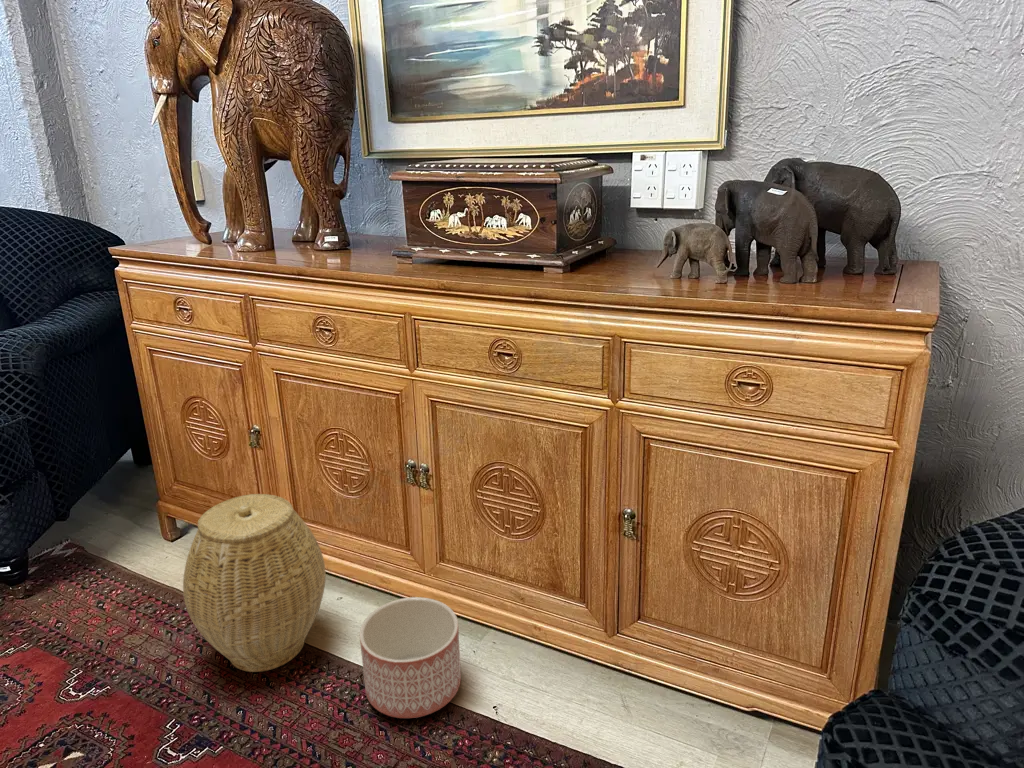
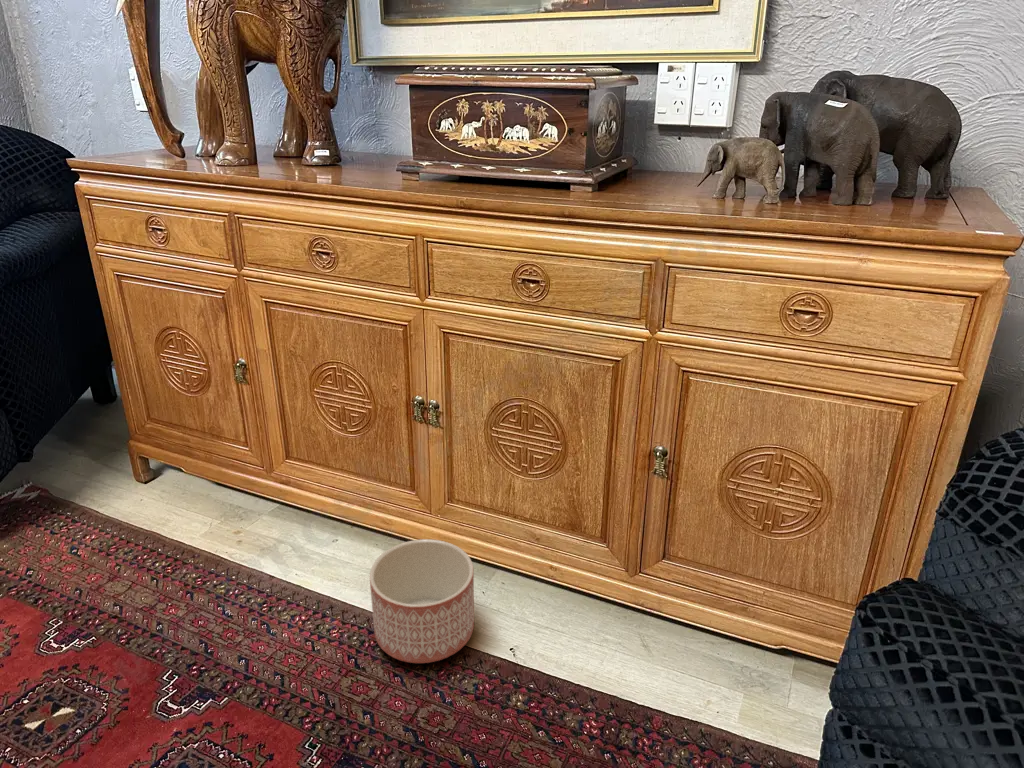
woven basket: present [183,494,326,672] -> none [173,433,326,619]

